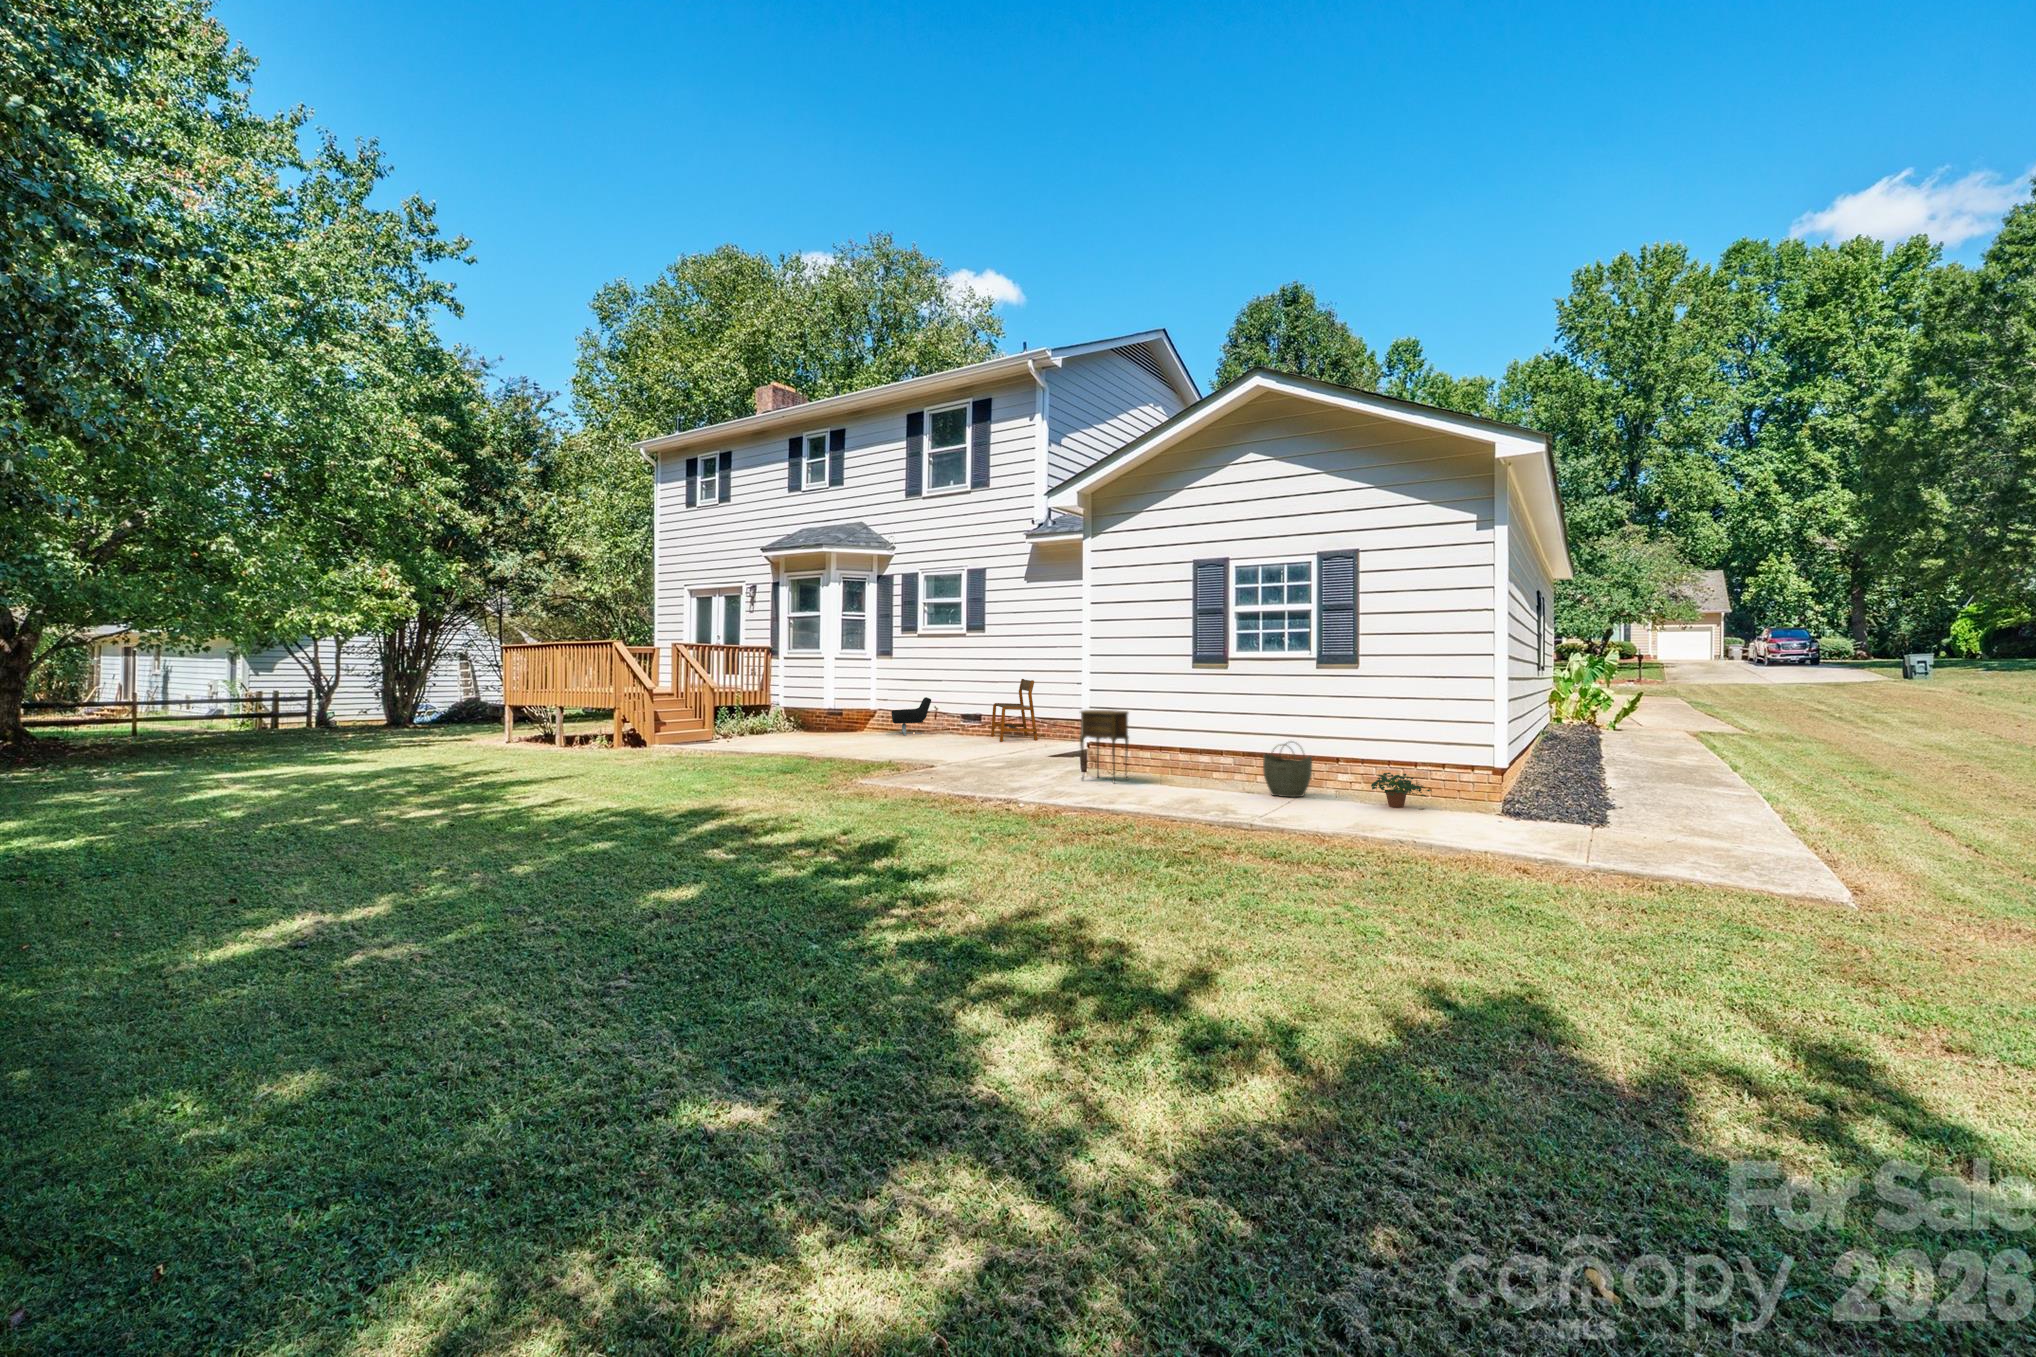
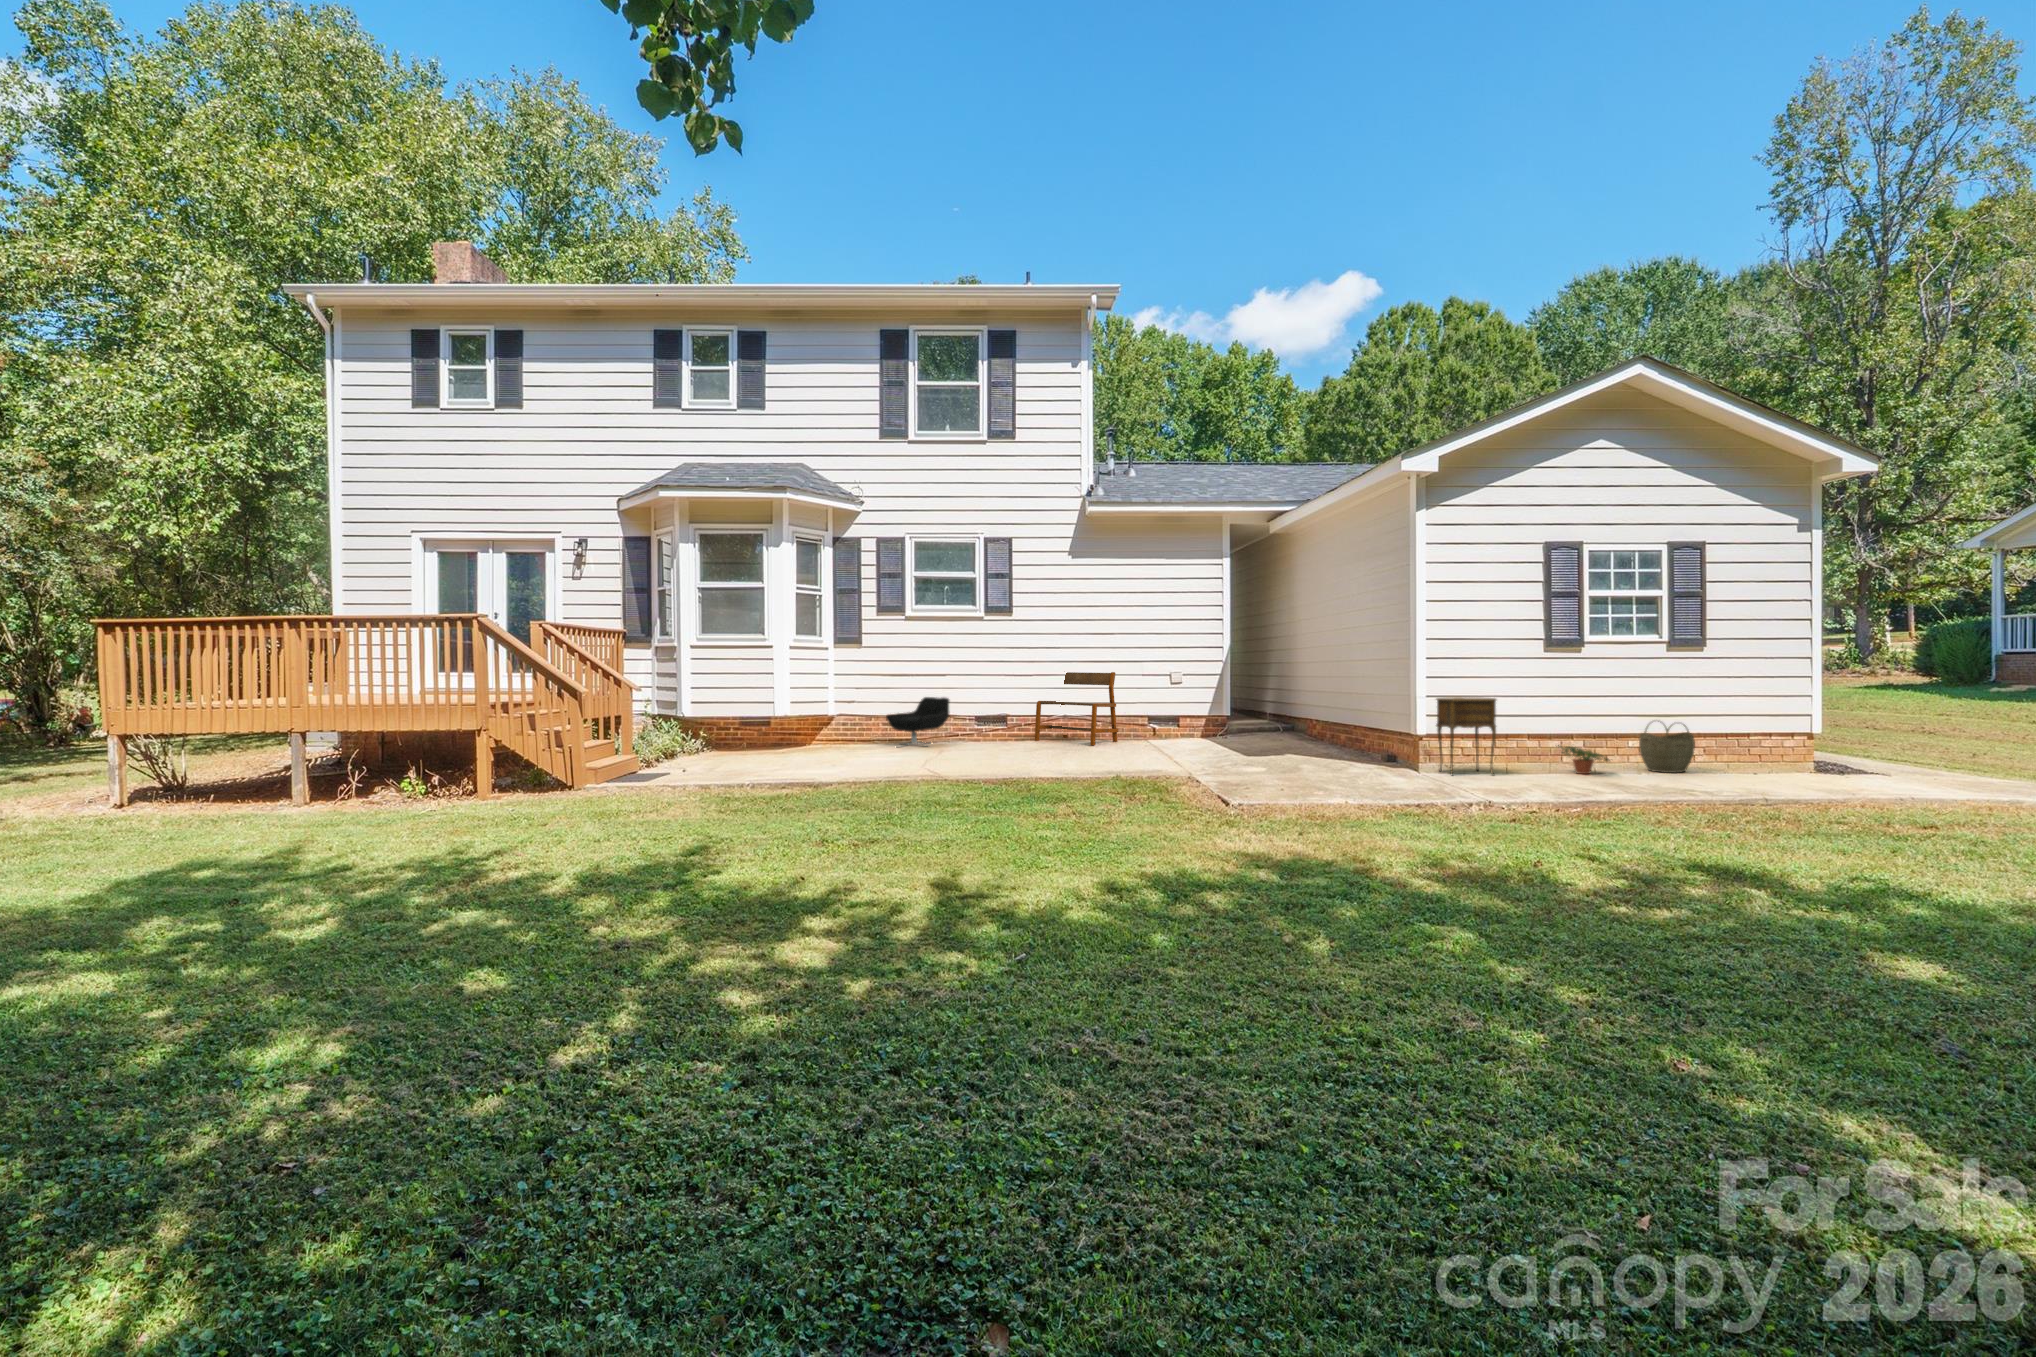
potted plant: present [1371,773,1431,808] -> present [1558,745,1610,774]

